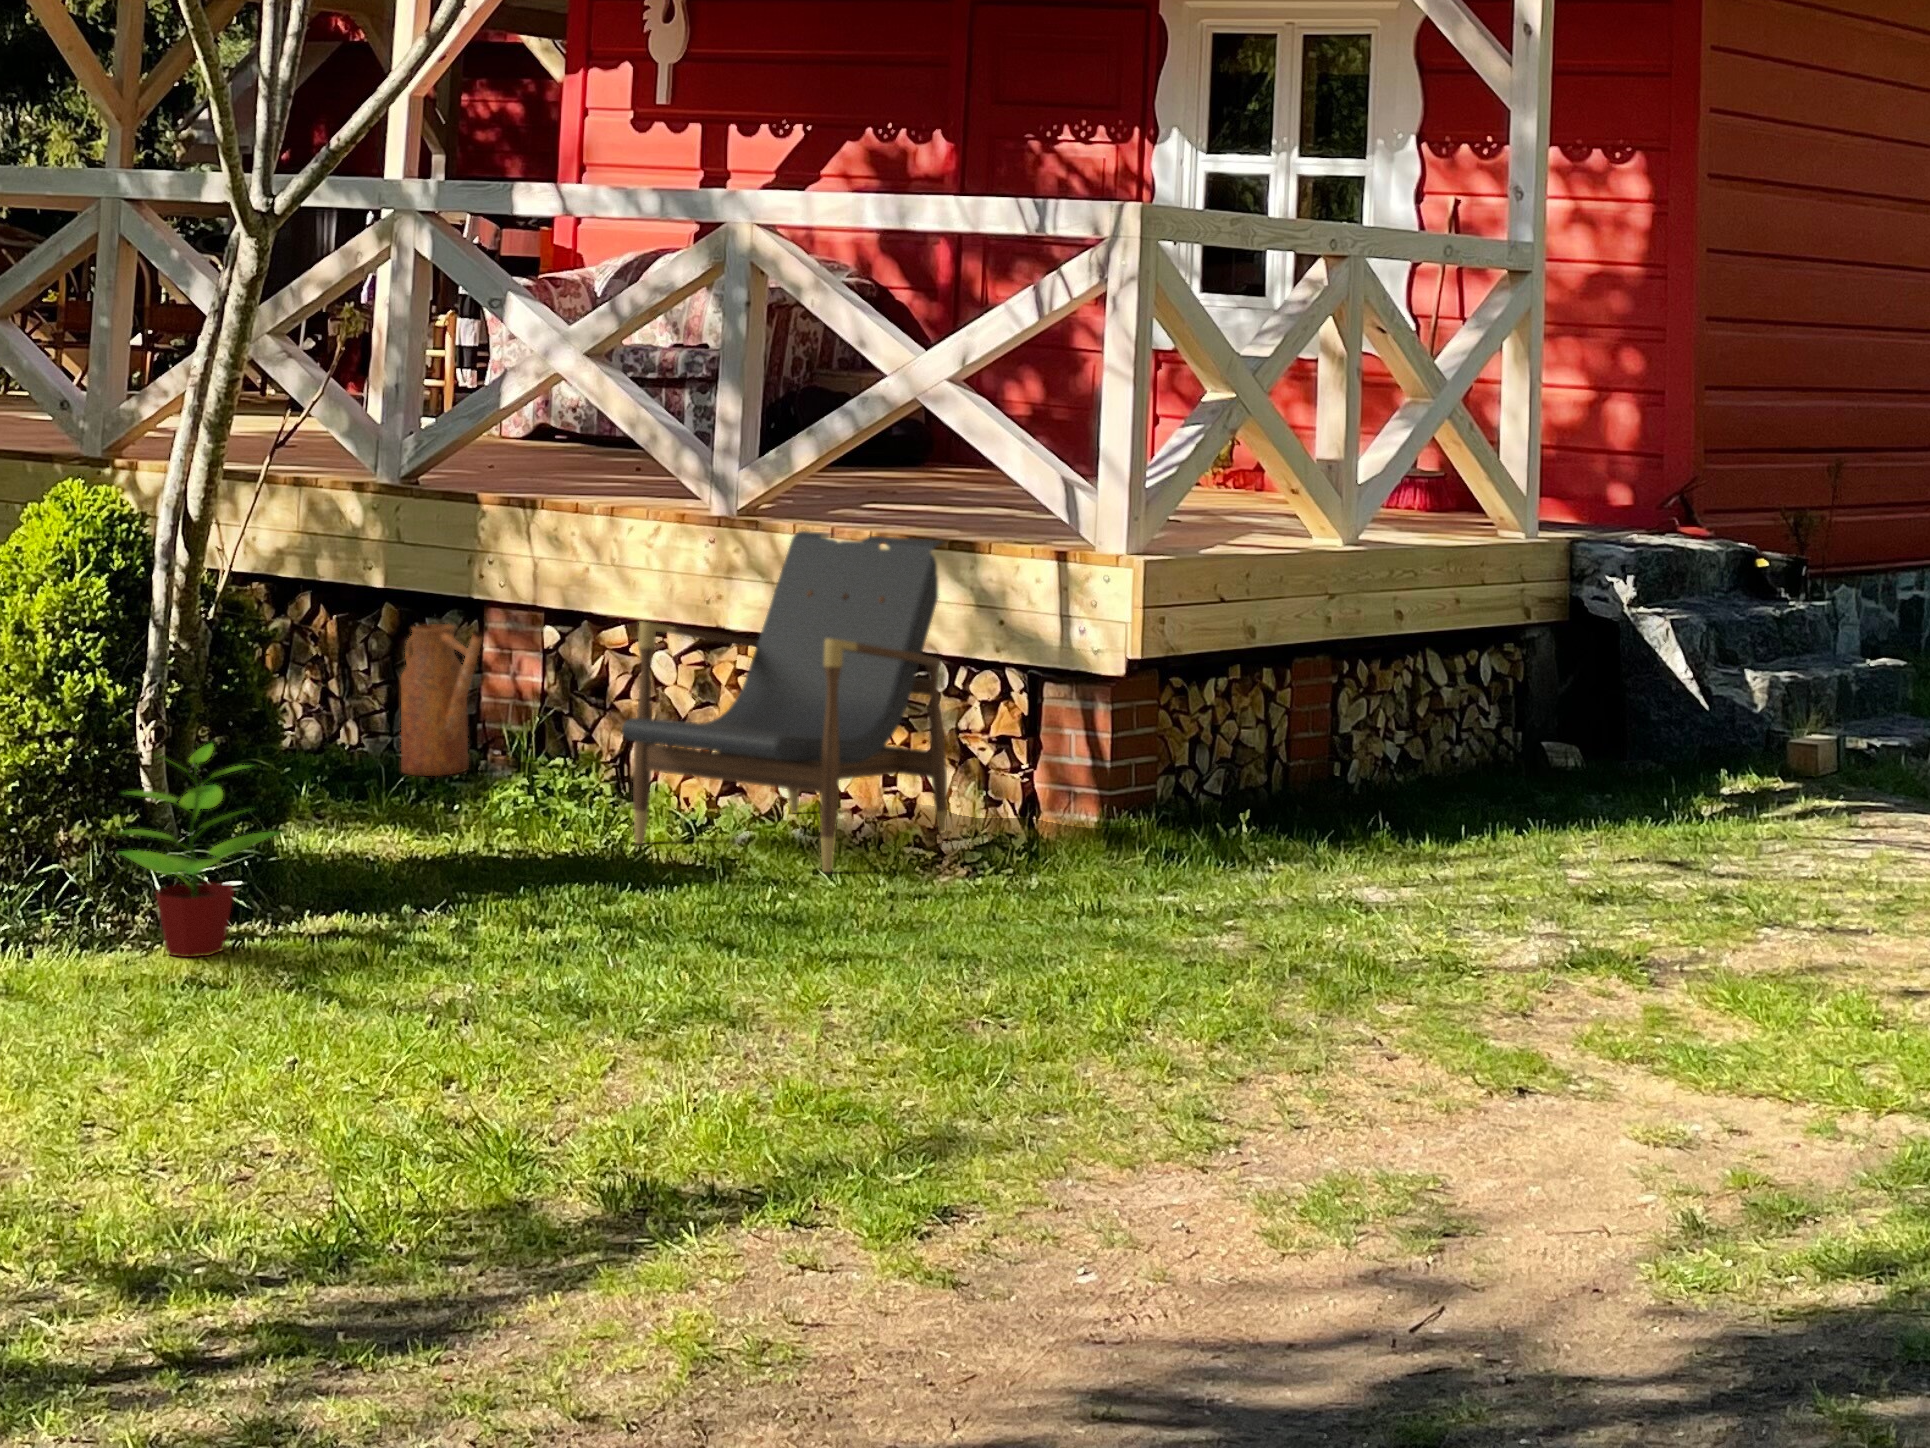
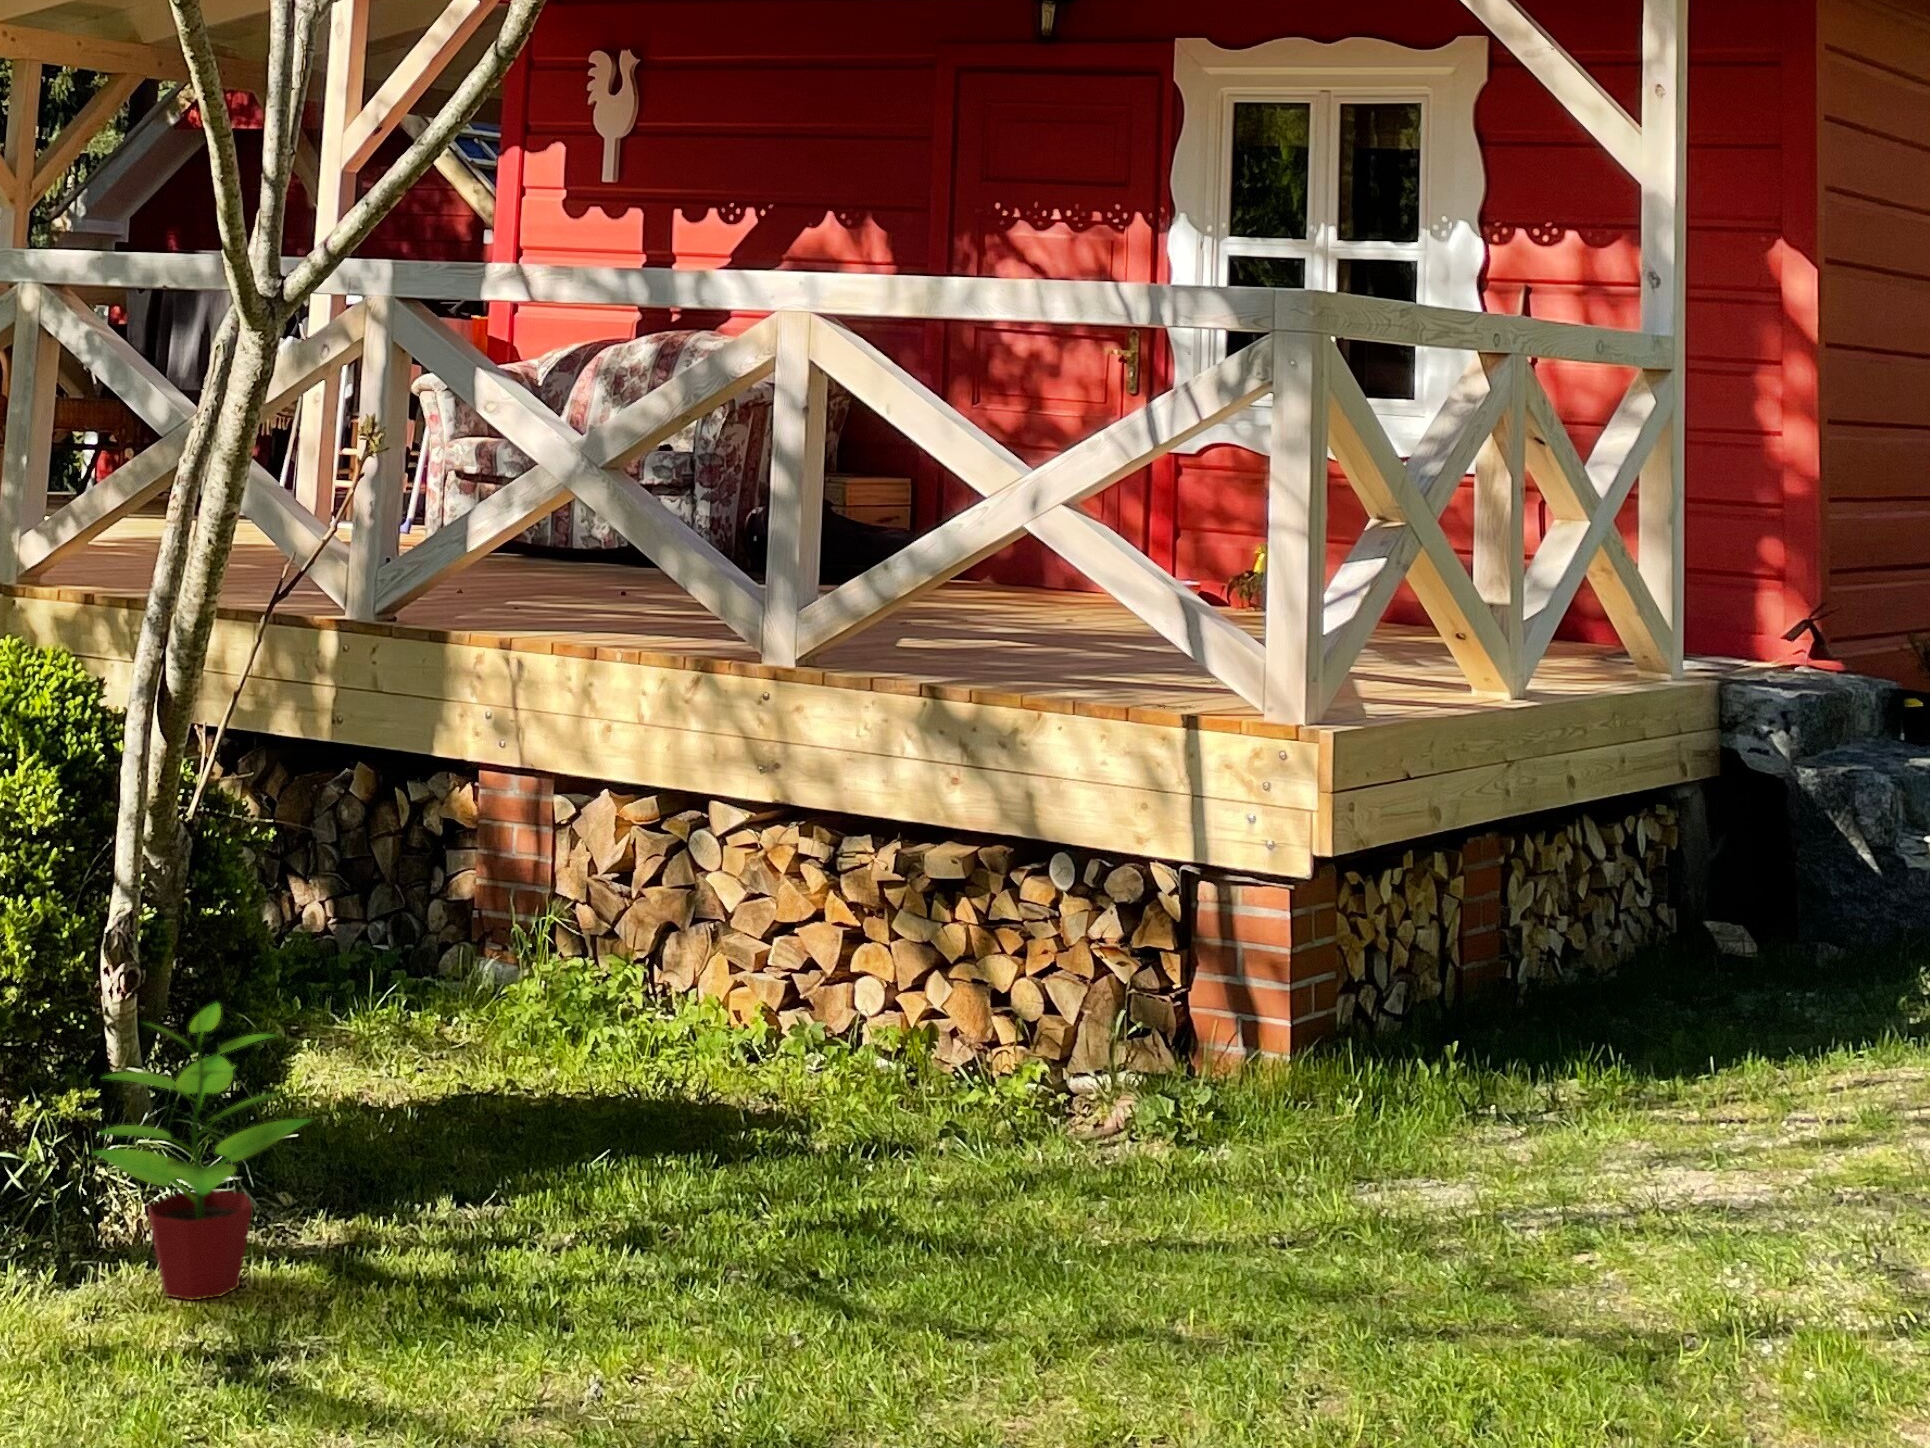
lounge chair: present [622,531,947,872] -> none [696,688,1086,1132]
watering can: present [401,624,483,776] -> none [379,799,483,985]

